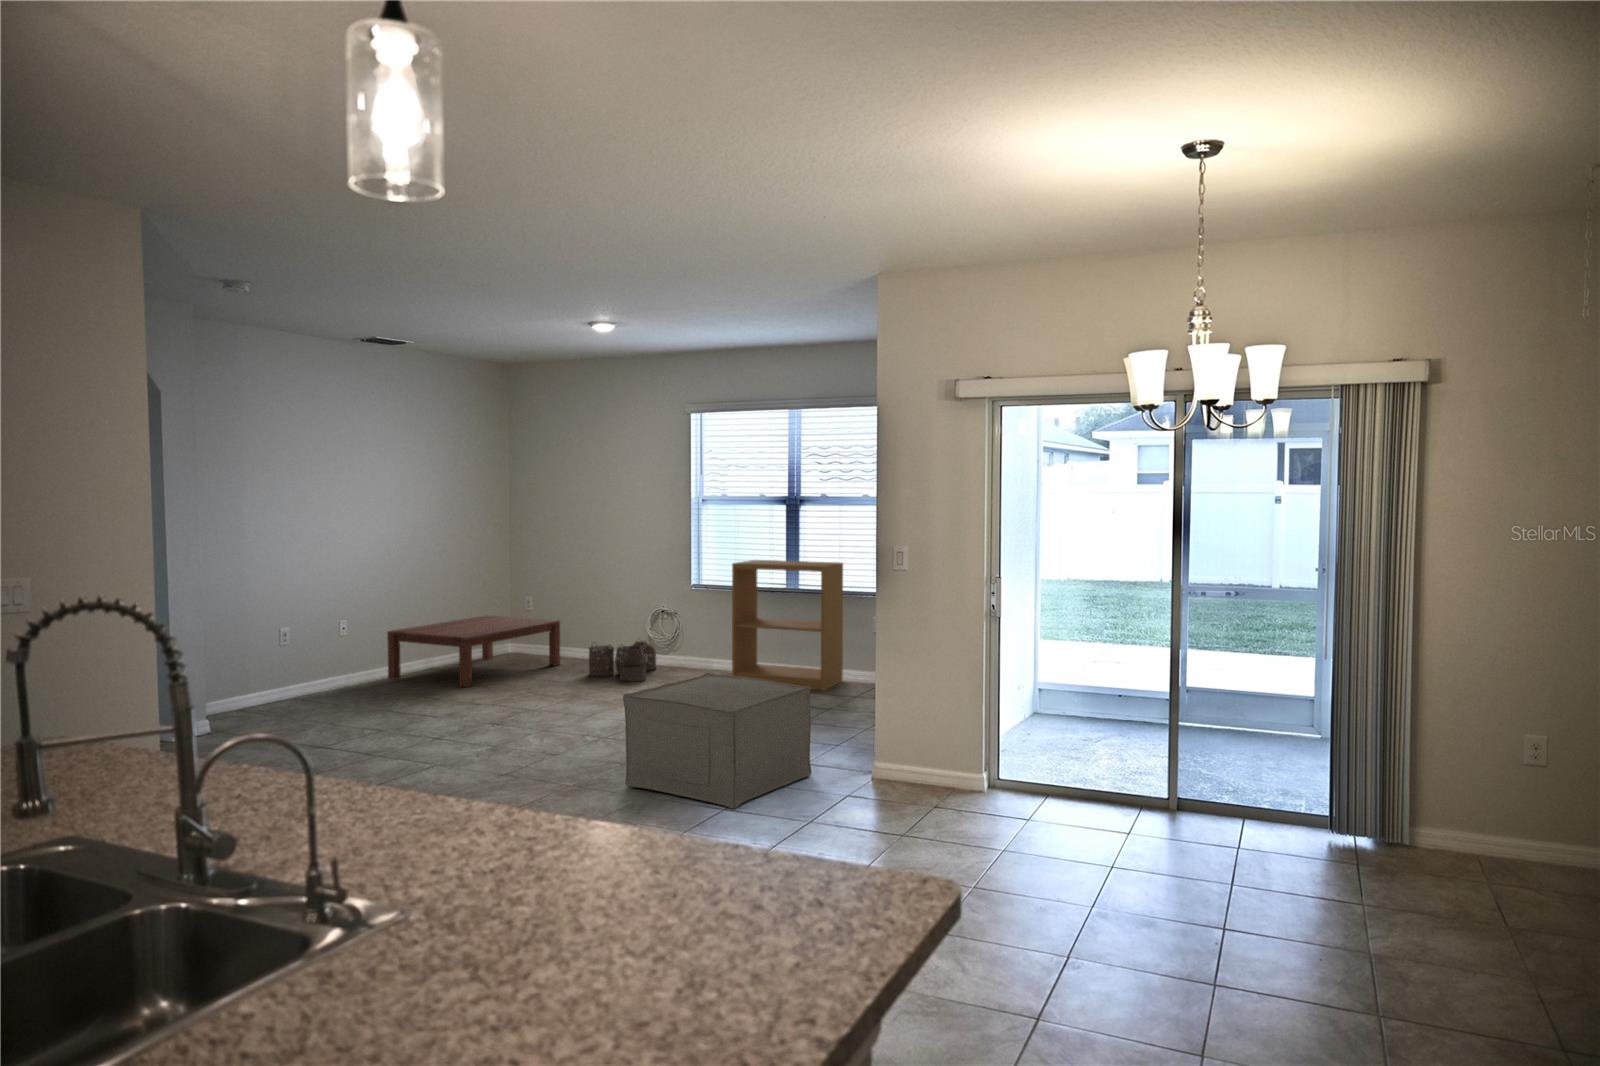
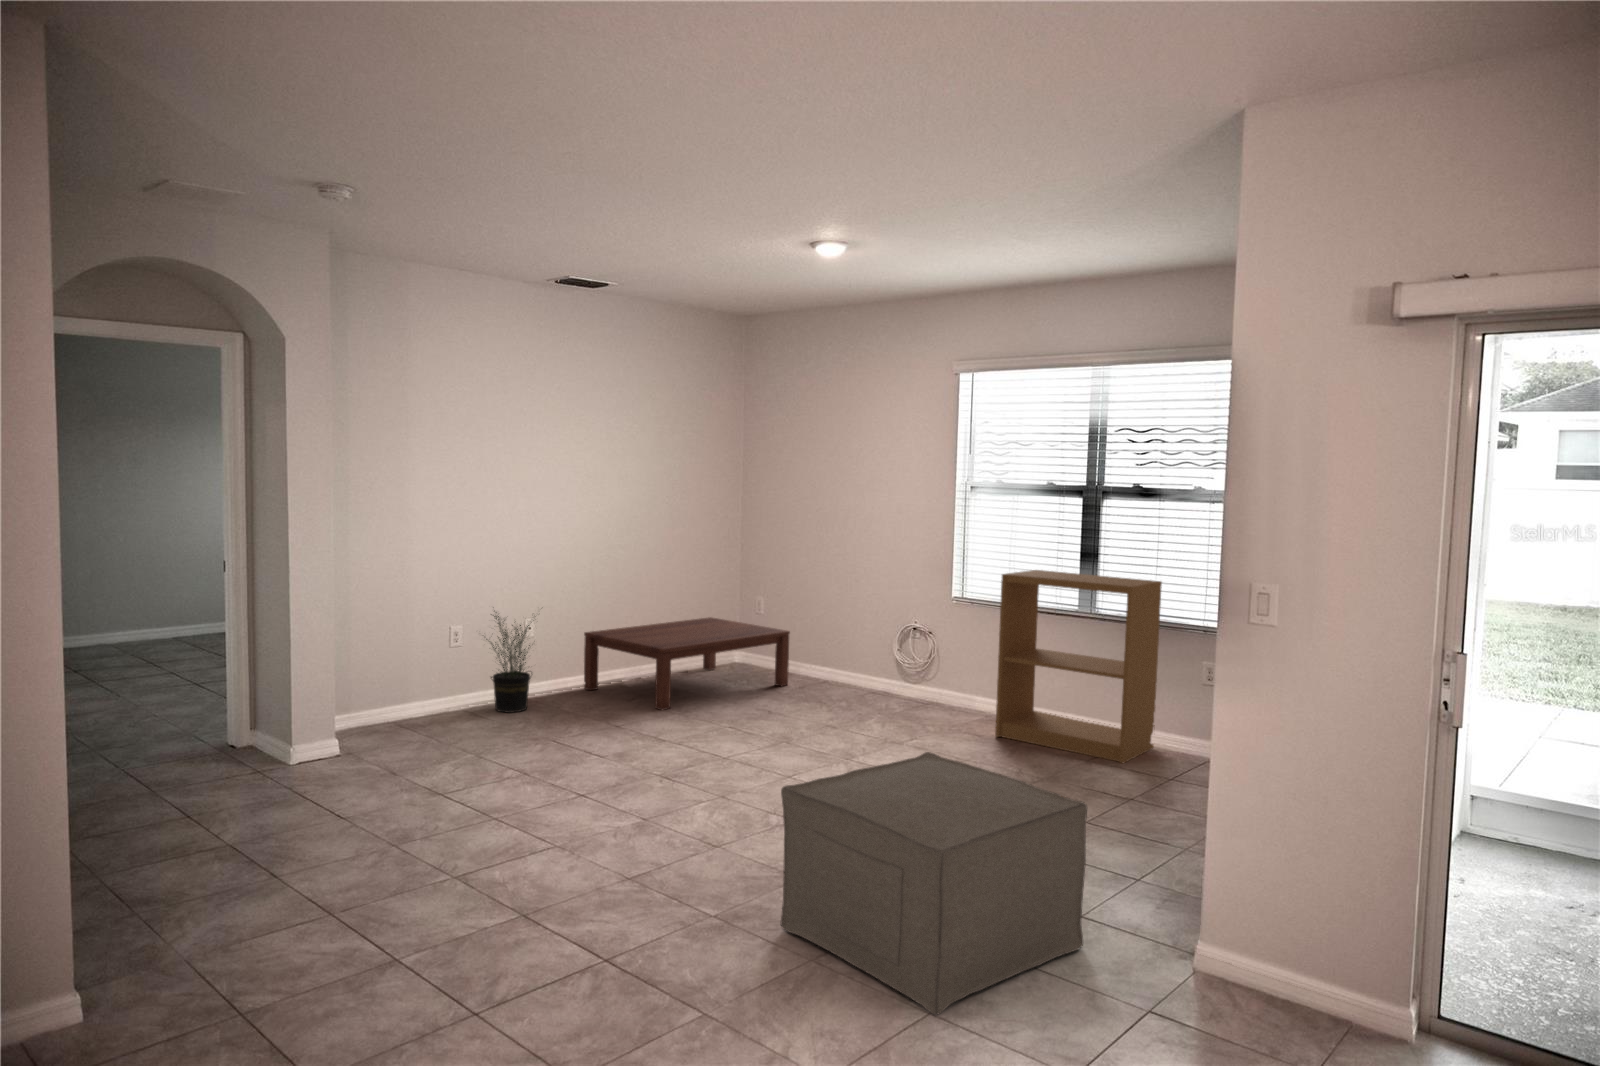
potted plant: none [303,609,360,699] -> present [486,611,534,713]
woven basket: present [589,641,656,681] -> none [815,662,904,721]

